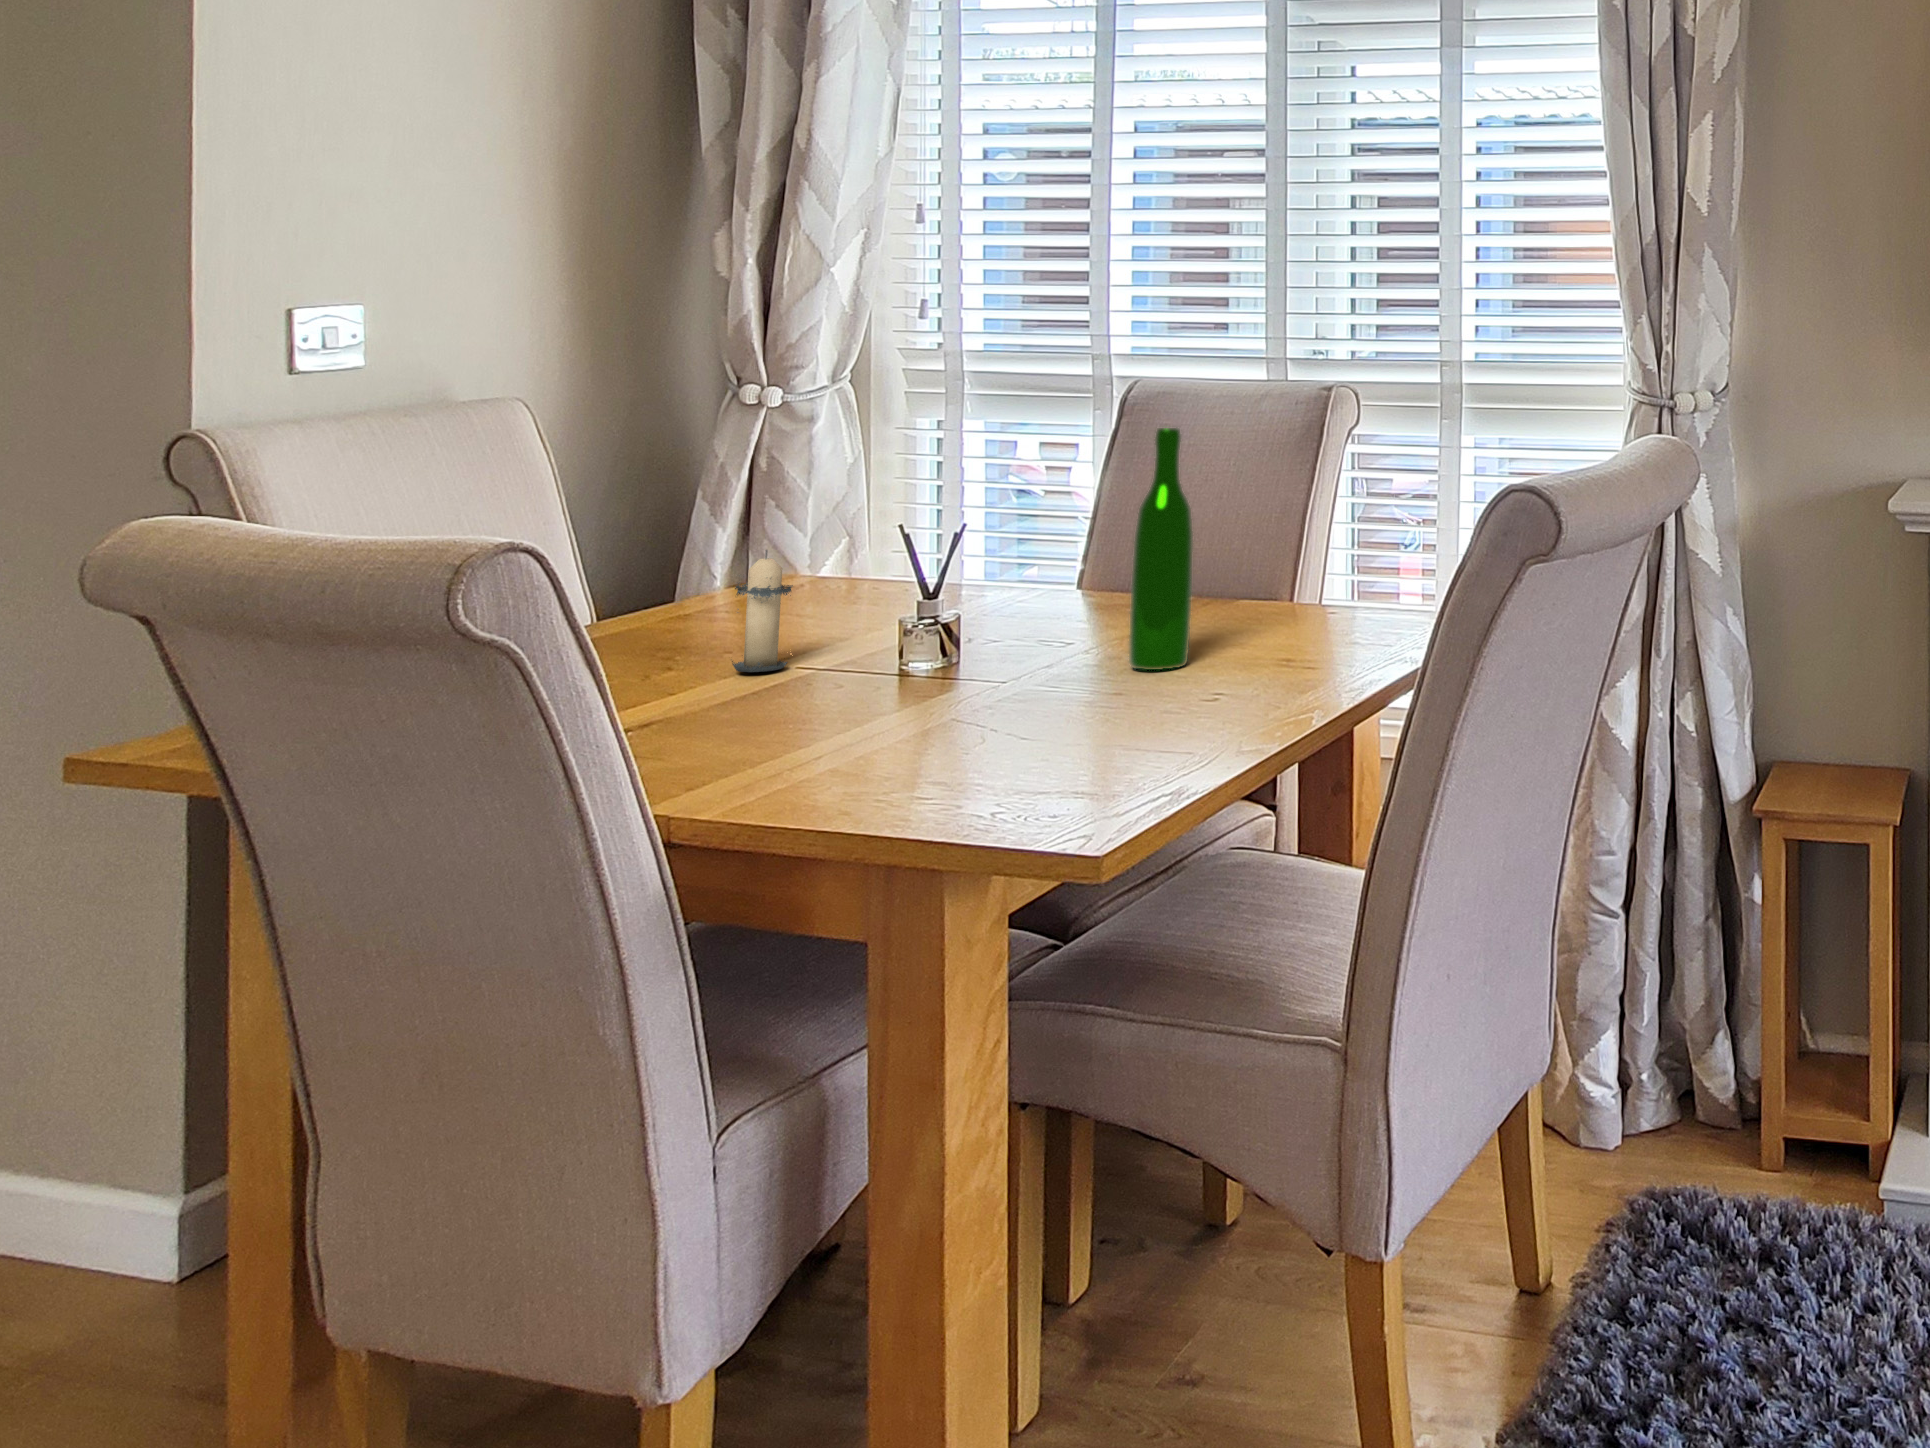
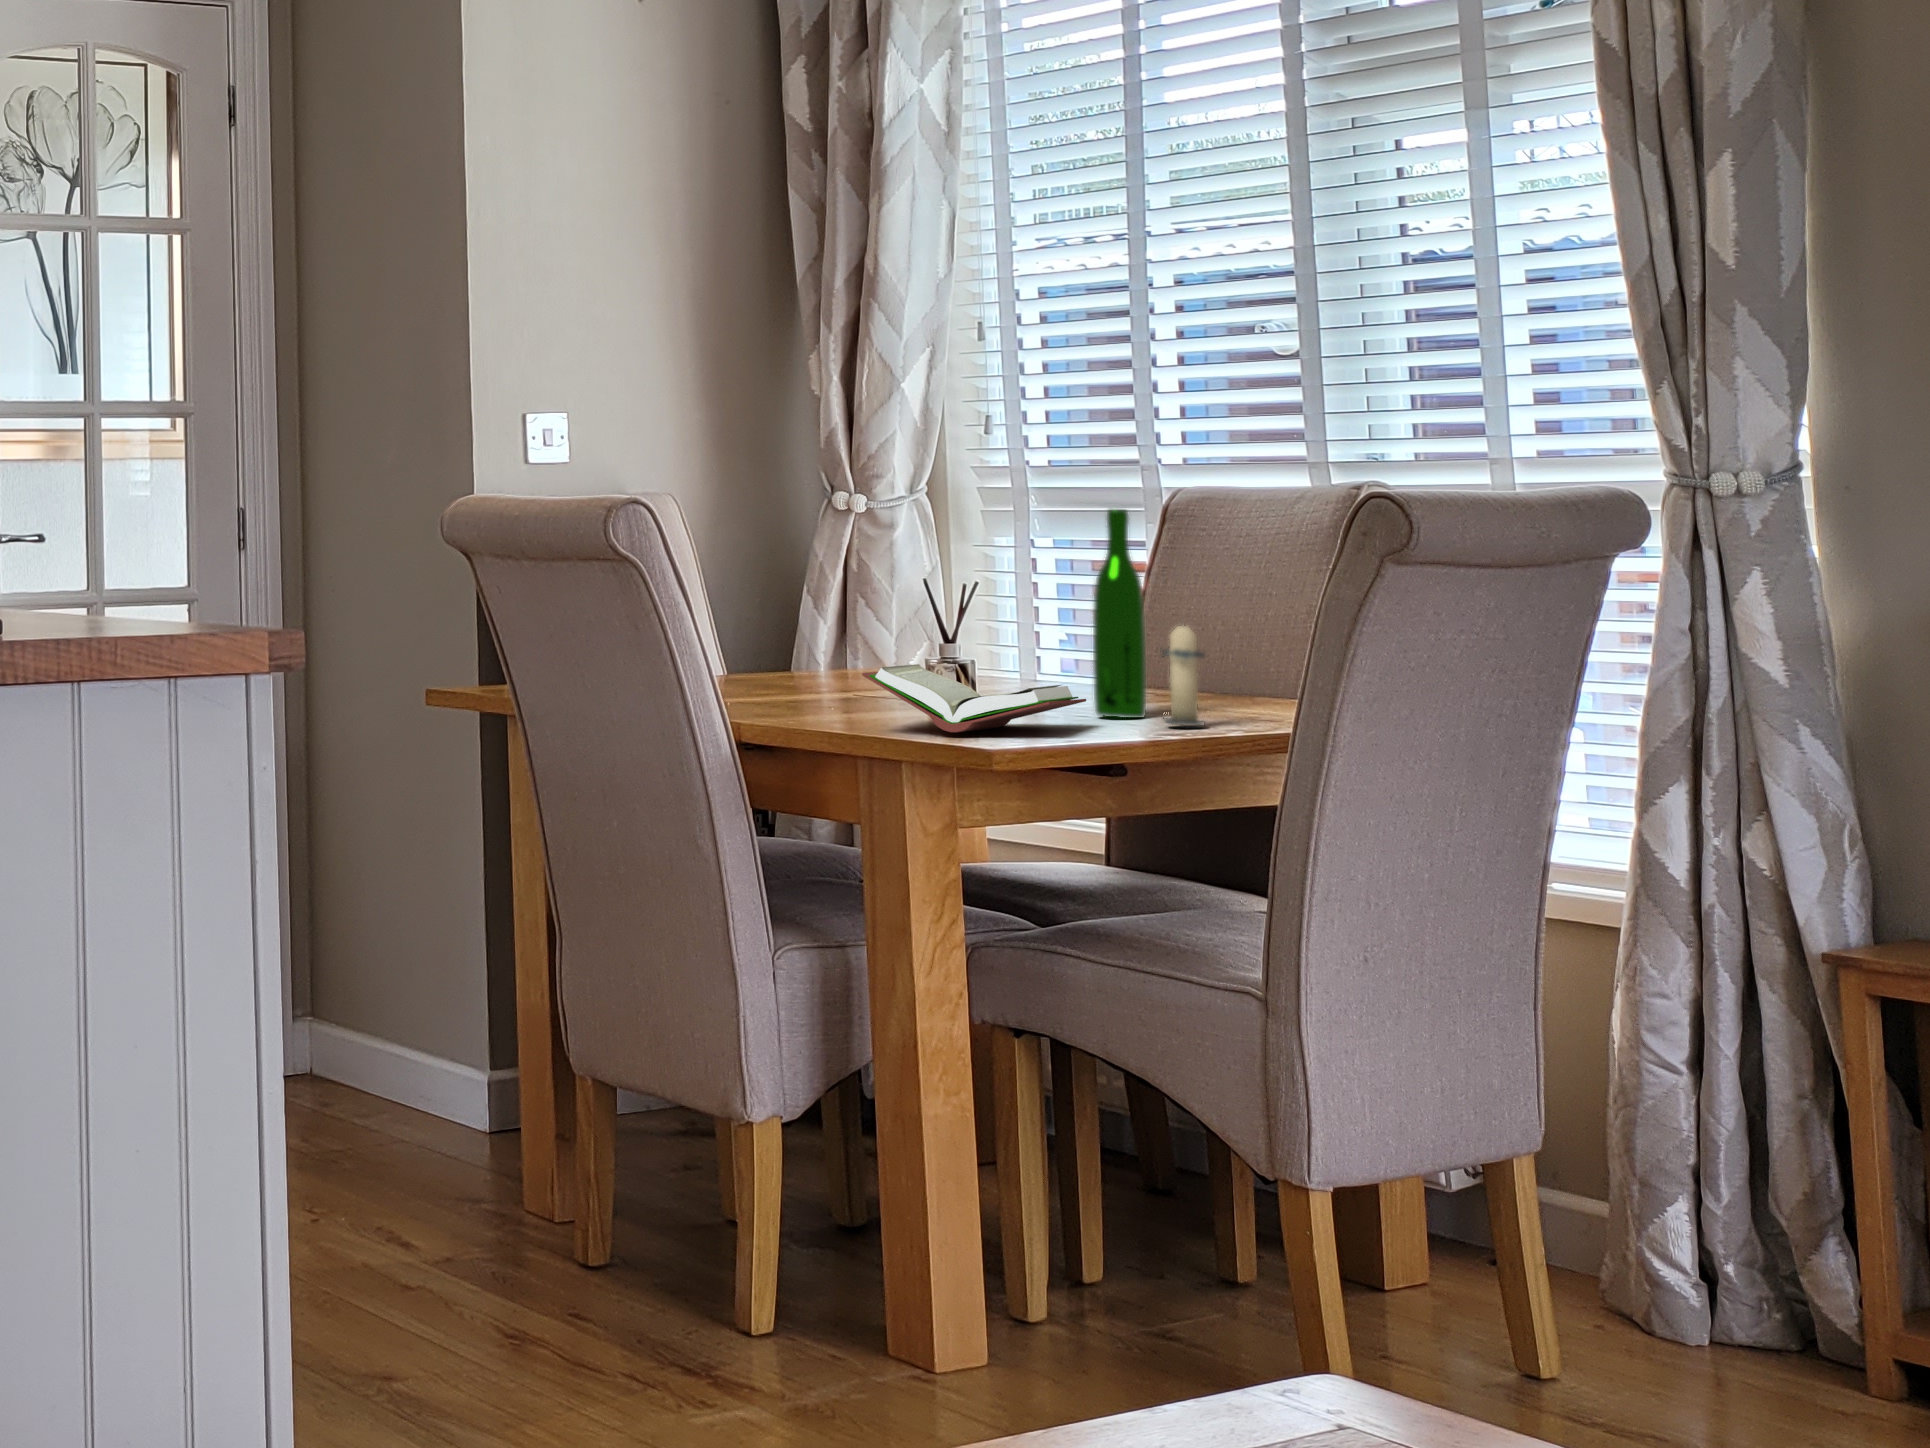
candle: present [732,550,793,672] -> present [1160,625,1206,726]
book: none [849,636,1140,741] -> present [862,664,1086,732]

